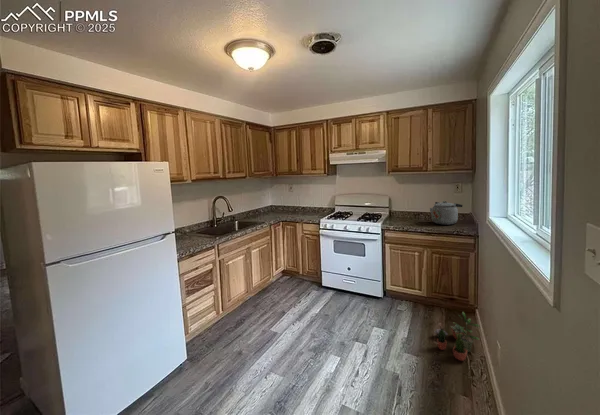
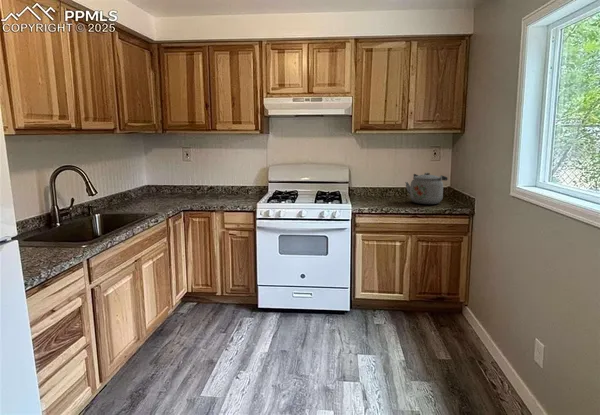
potted plant: present [434,312,479,361] -> none [442,318,508,384]

